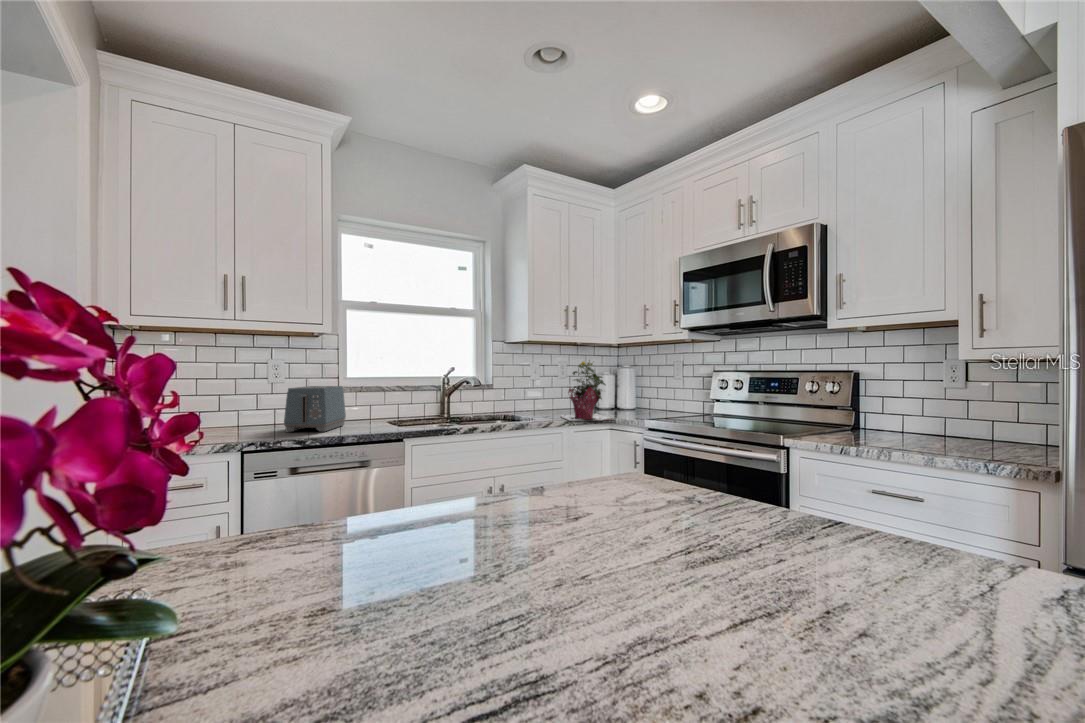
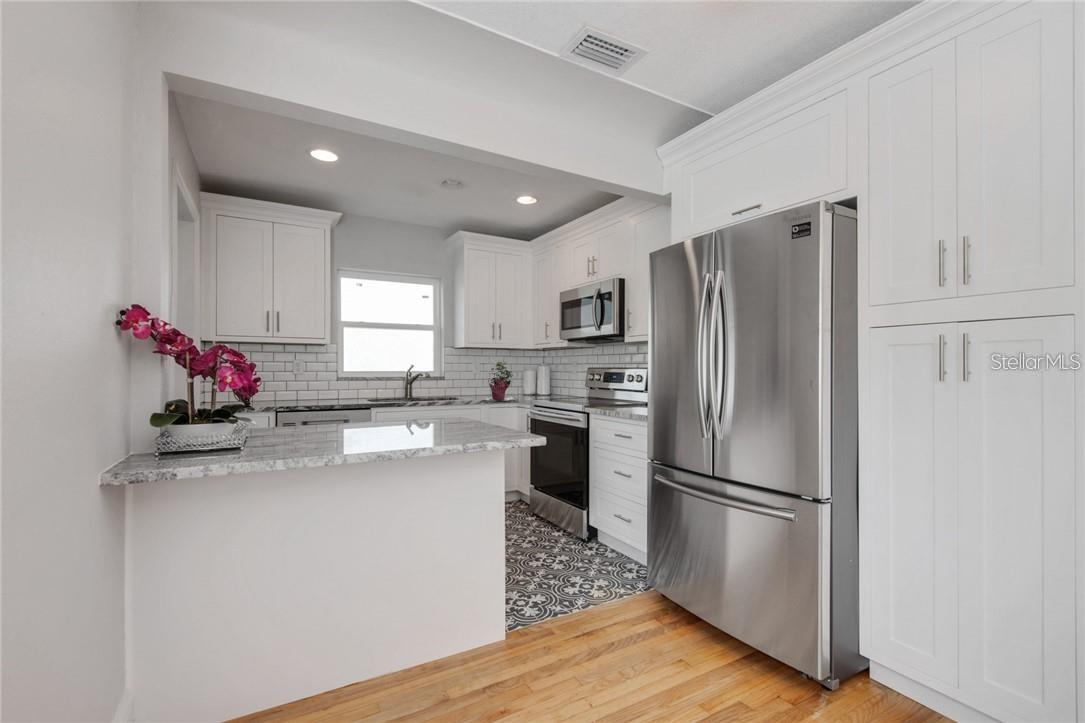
toaster: present [284,386,346,432] -> none [301,376,341,403]

